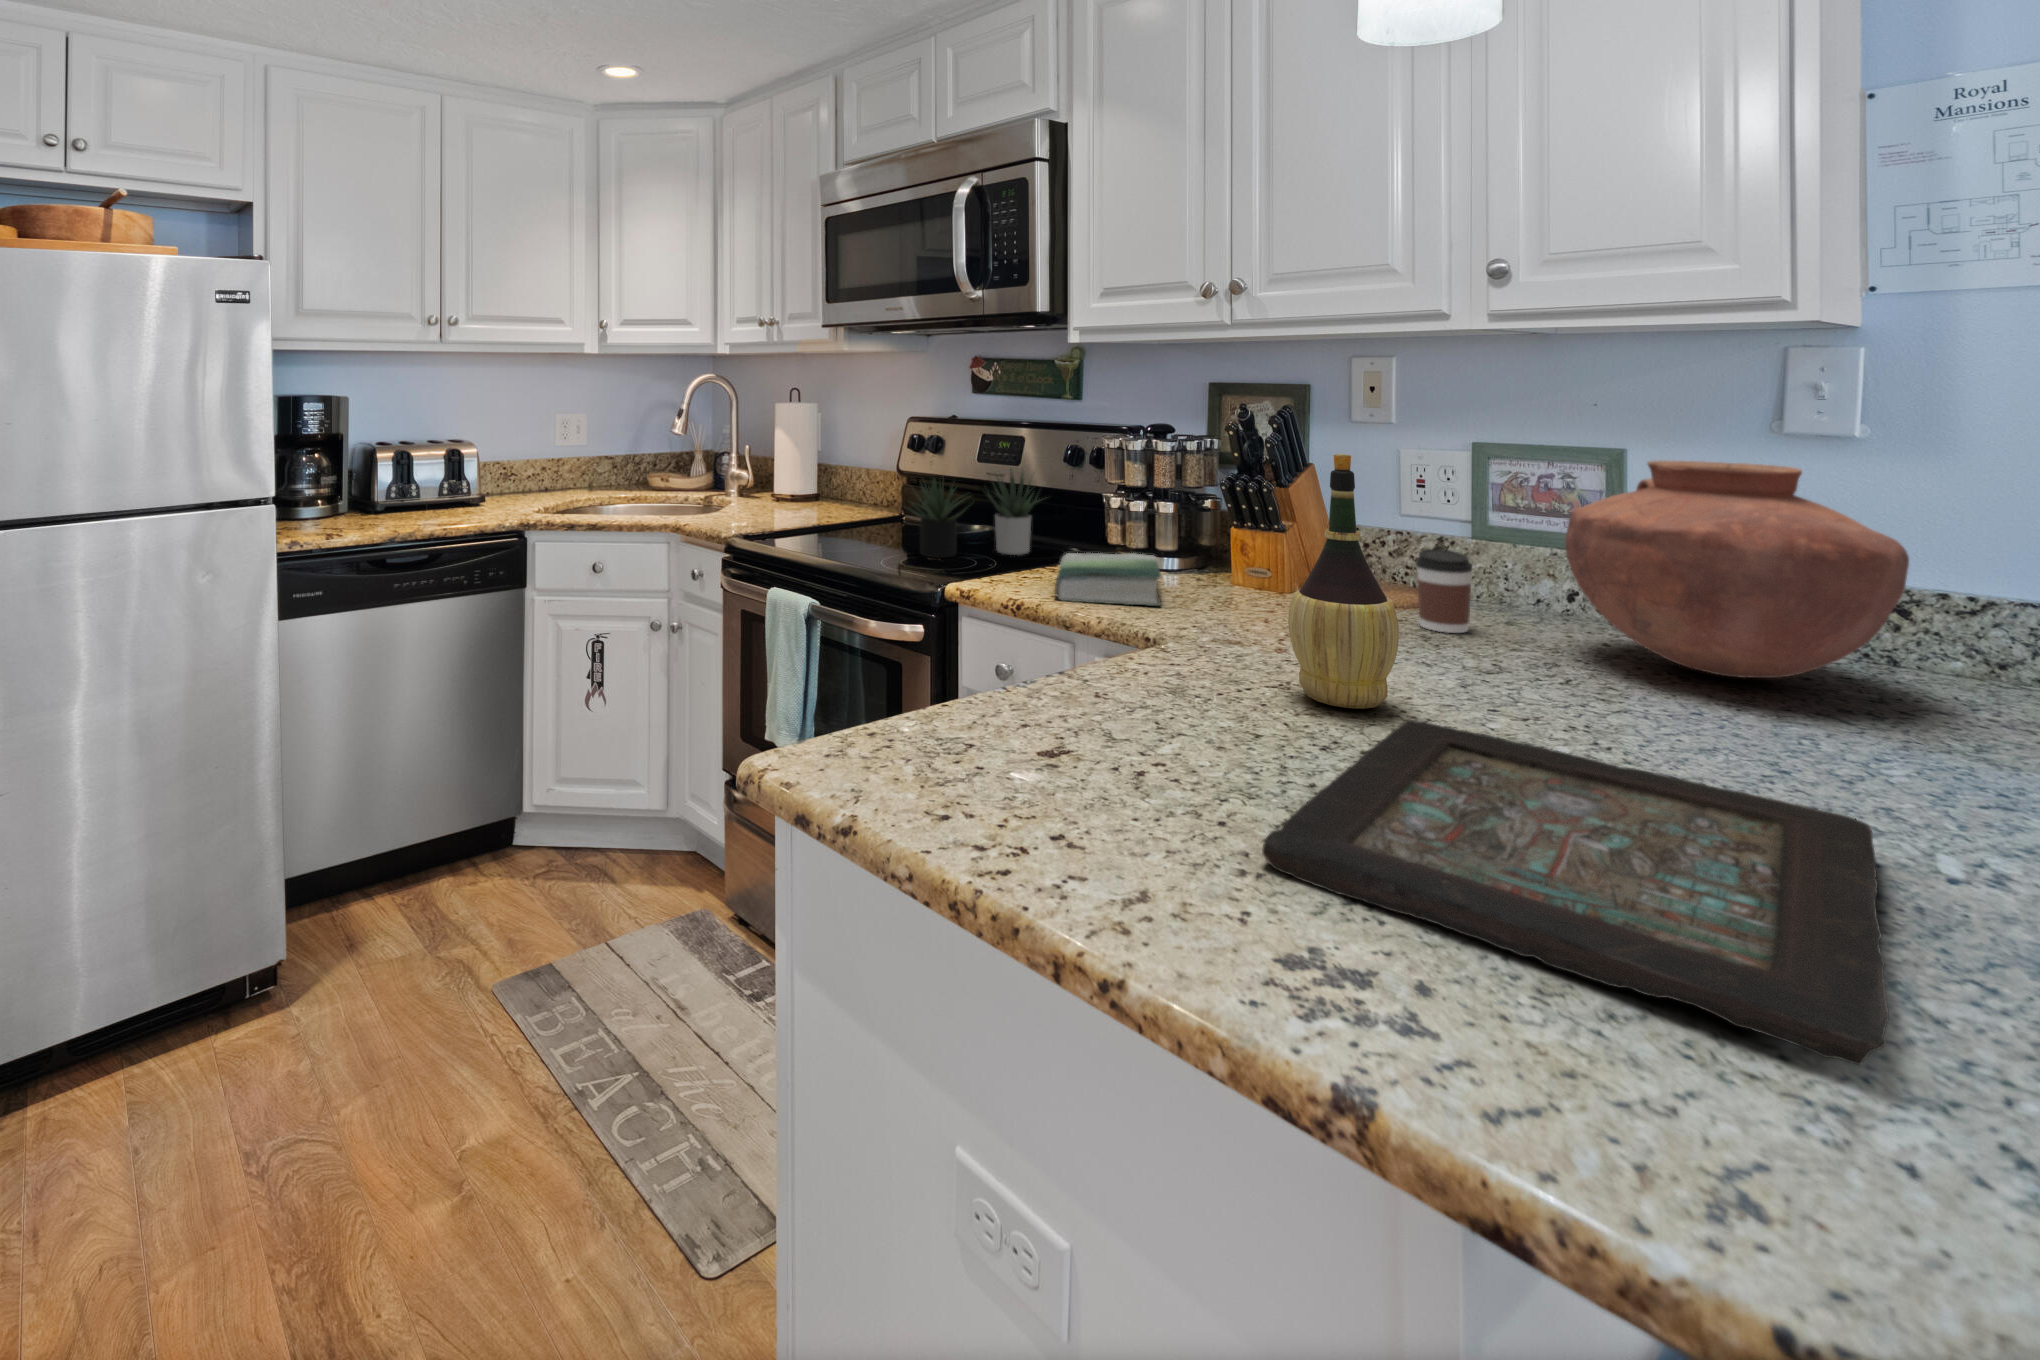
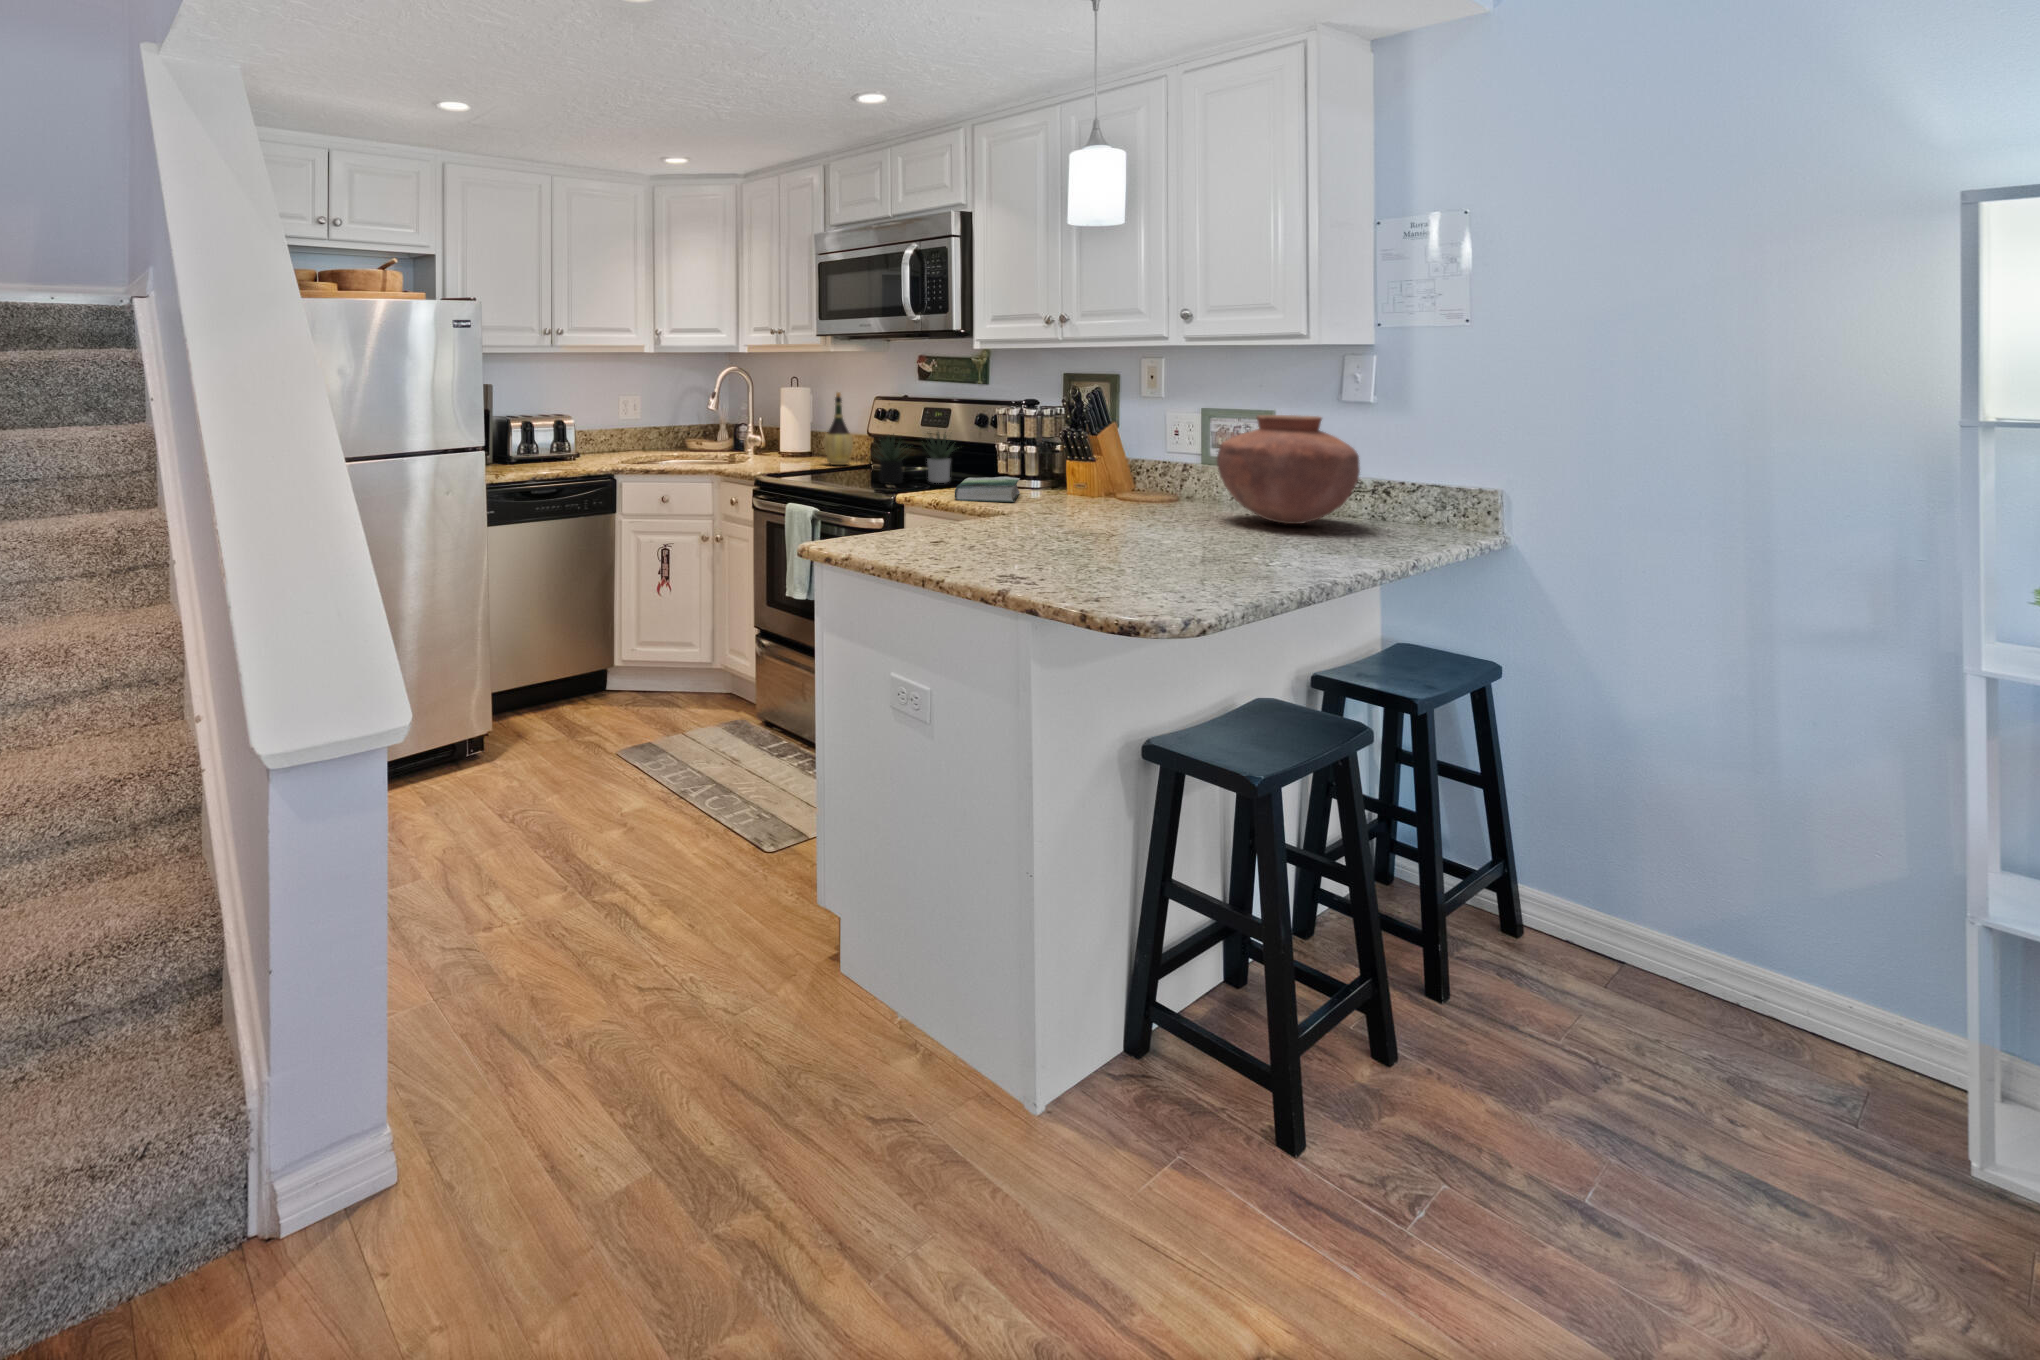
wine bottle: present [1288,454,1399,709] -> present [824,392,853,465]
coffee cup: present [1416,549,1472,633] -> none [1153,467,1181,512]
decorative tray: present [1262,720,1889,1065] -> none [994,527,1234,582]

